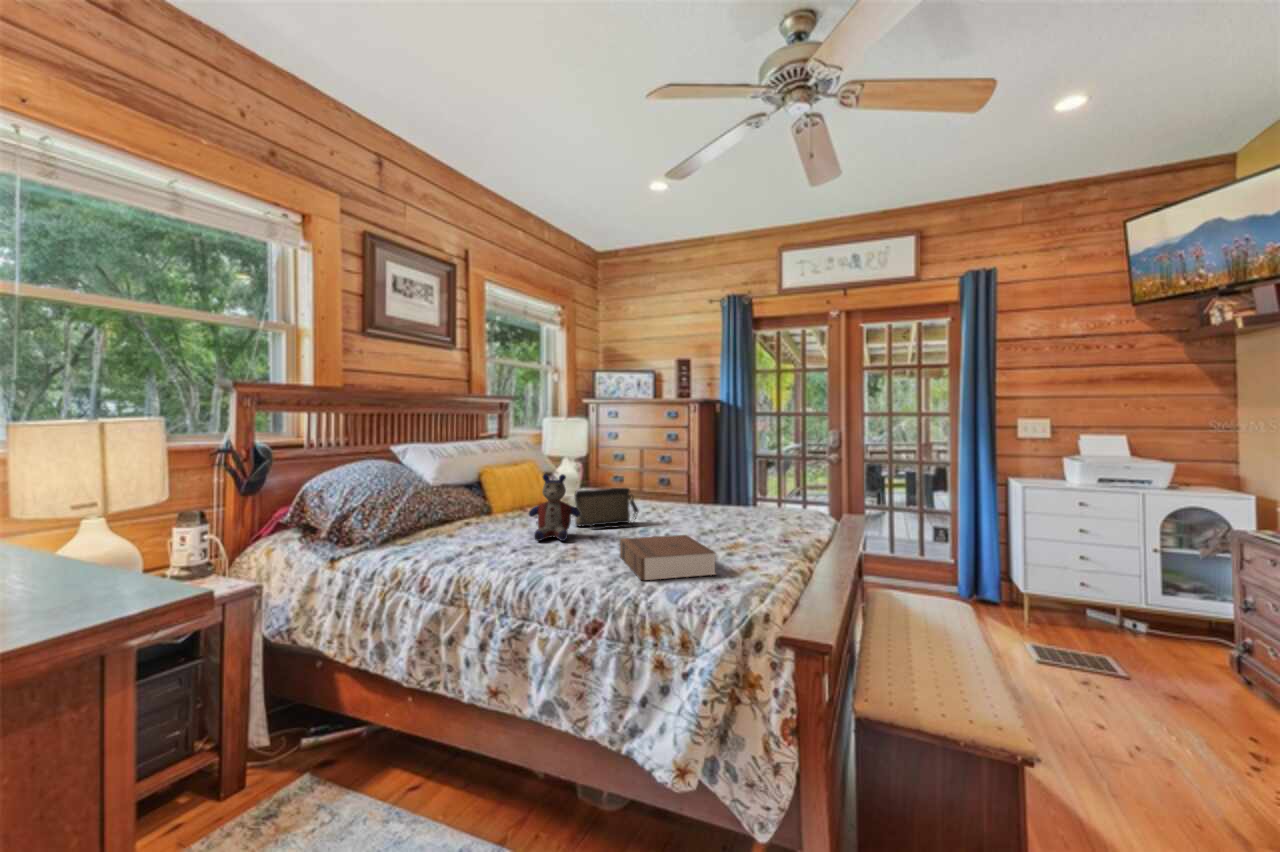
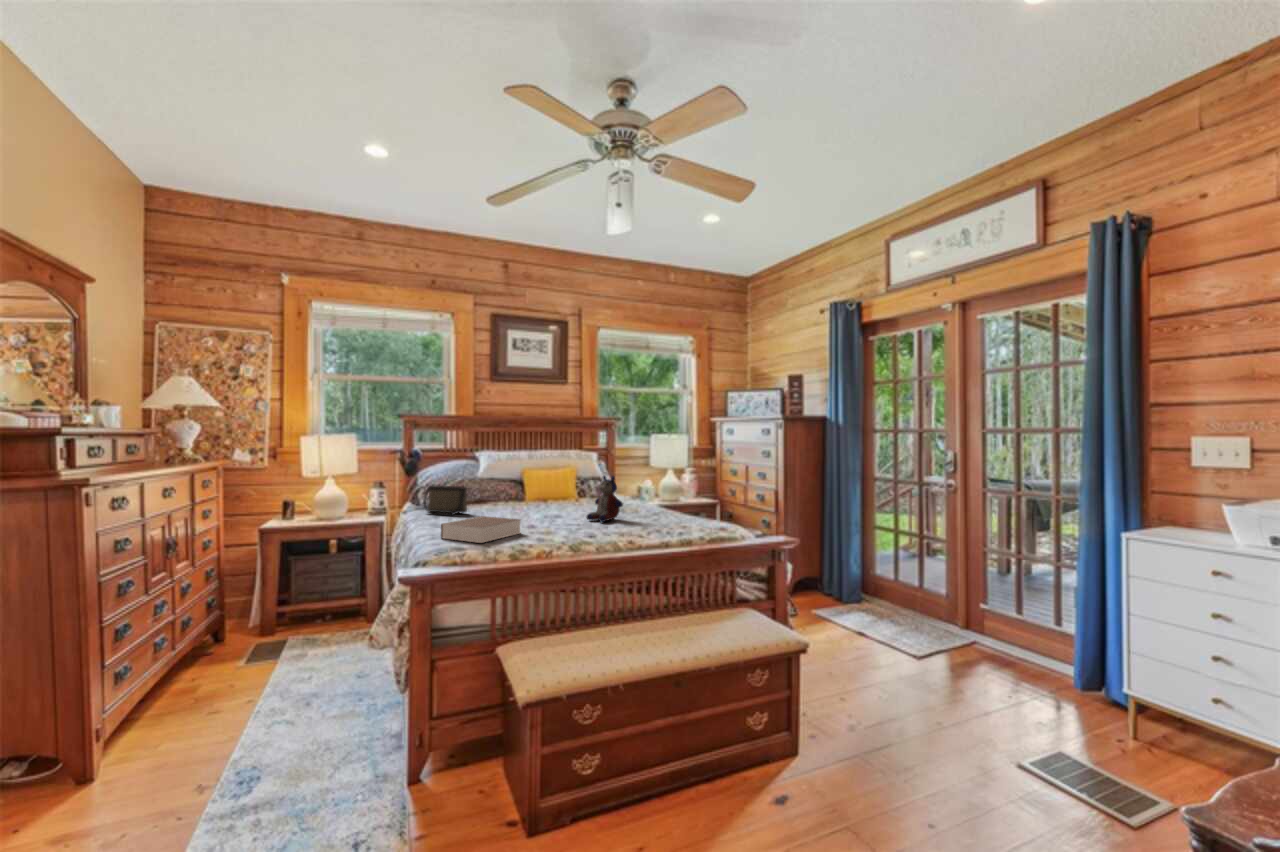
stuffed bear: present [529,474,580,541] -> present [587,476,623,522]
handbag: present [574,488,638,528] -> present [423,486,467,515]

